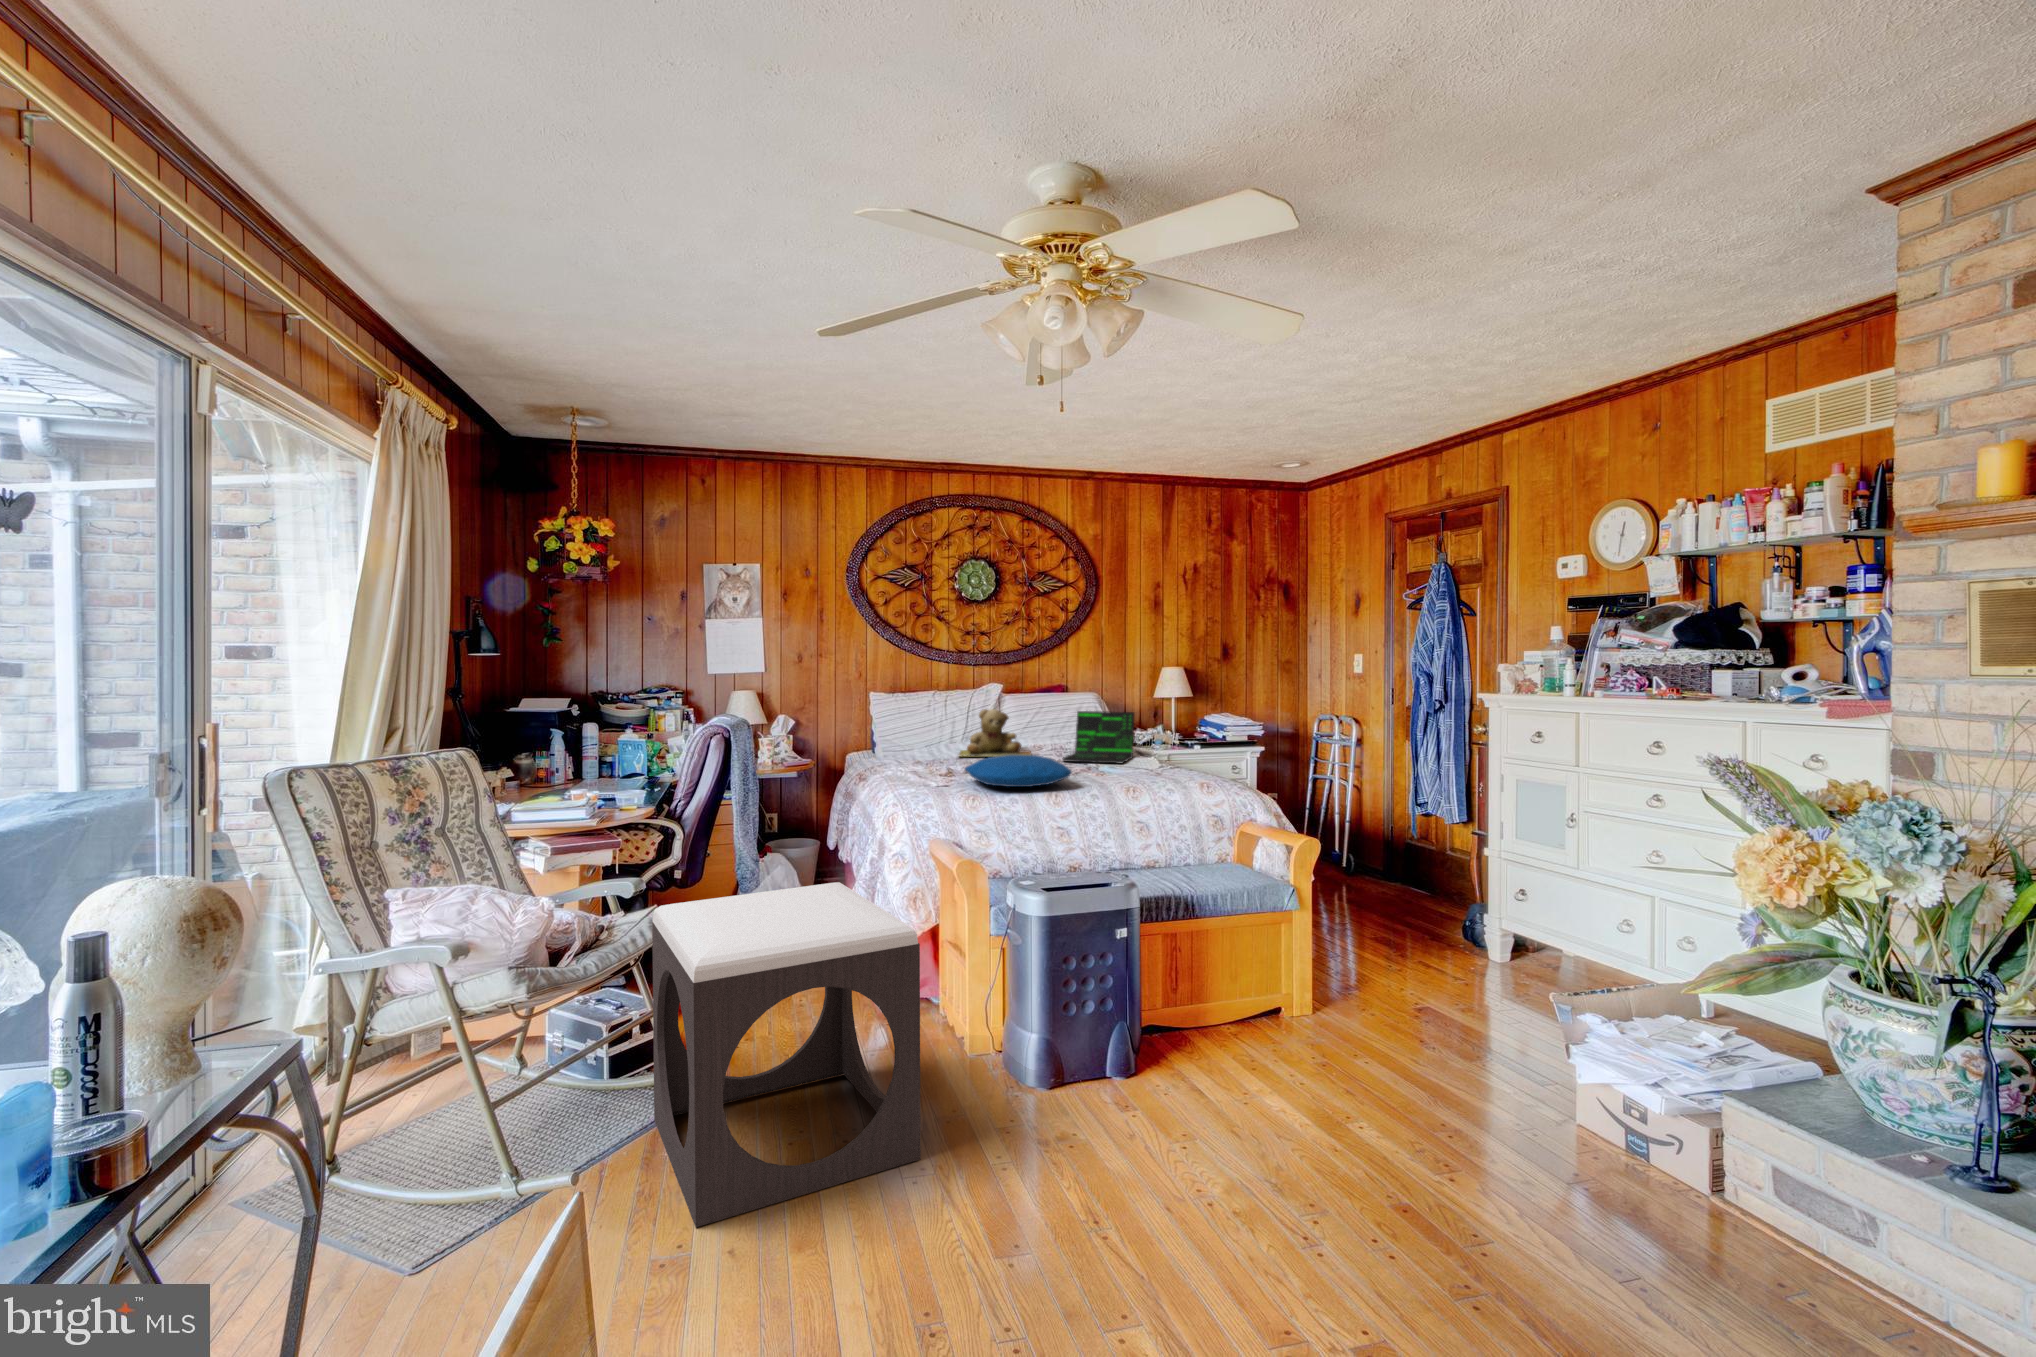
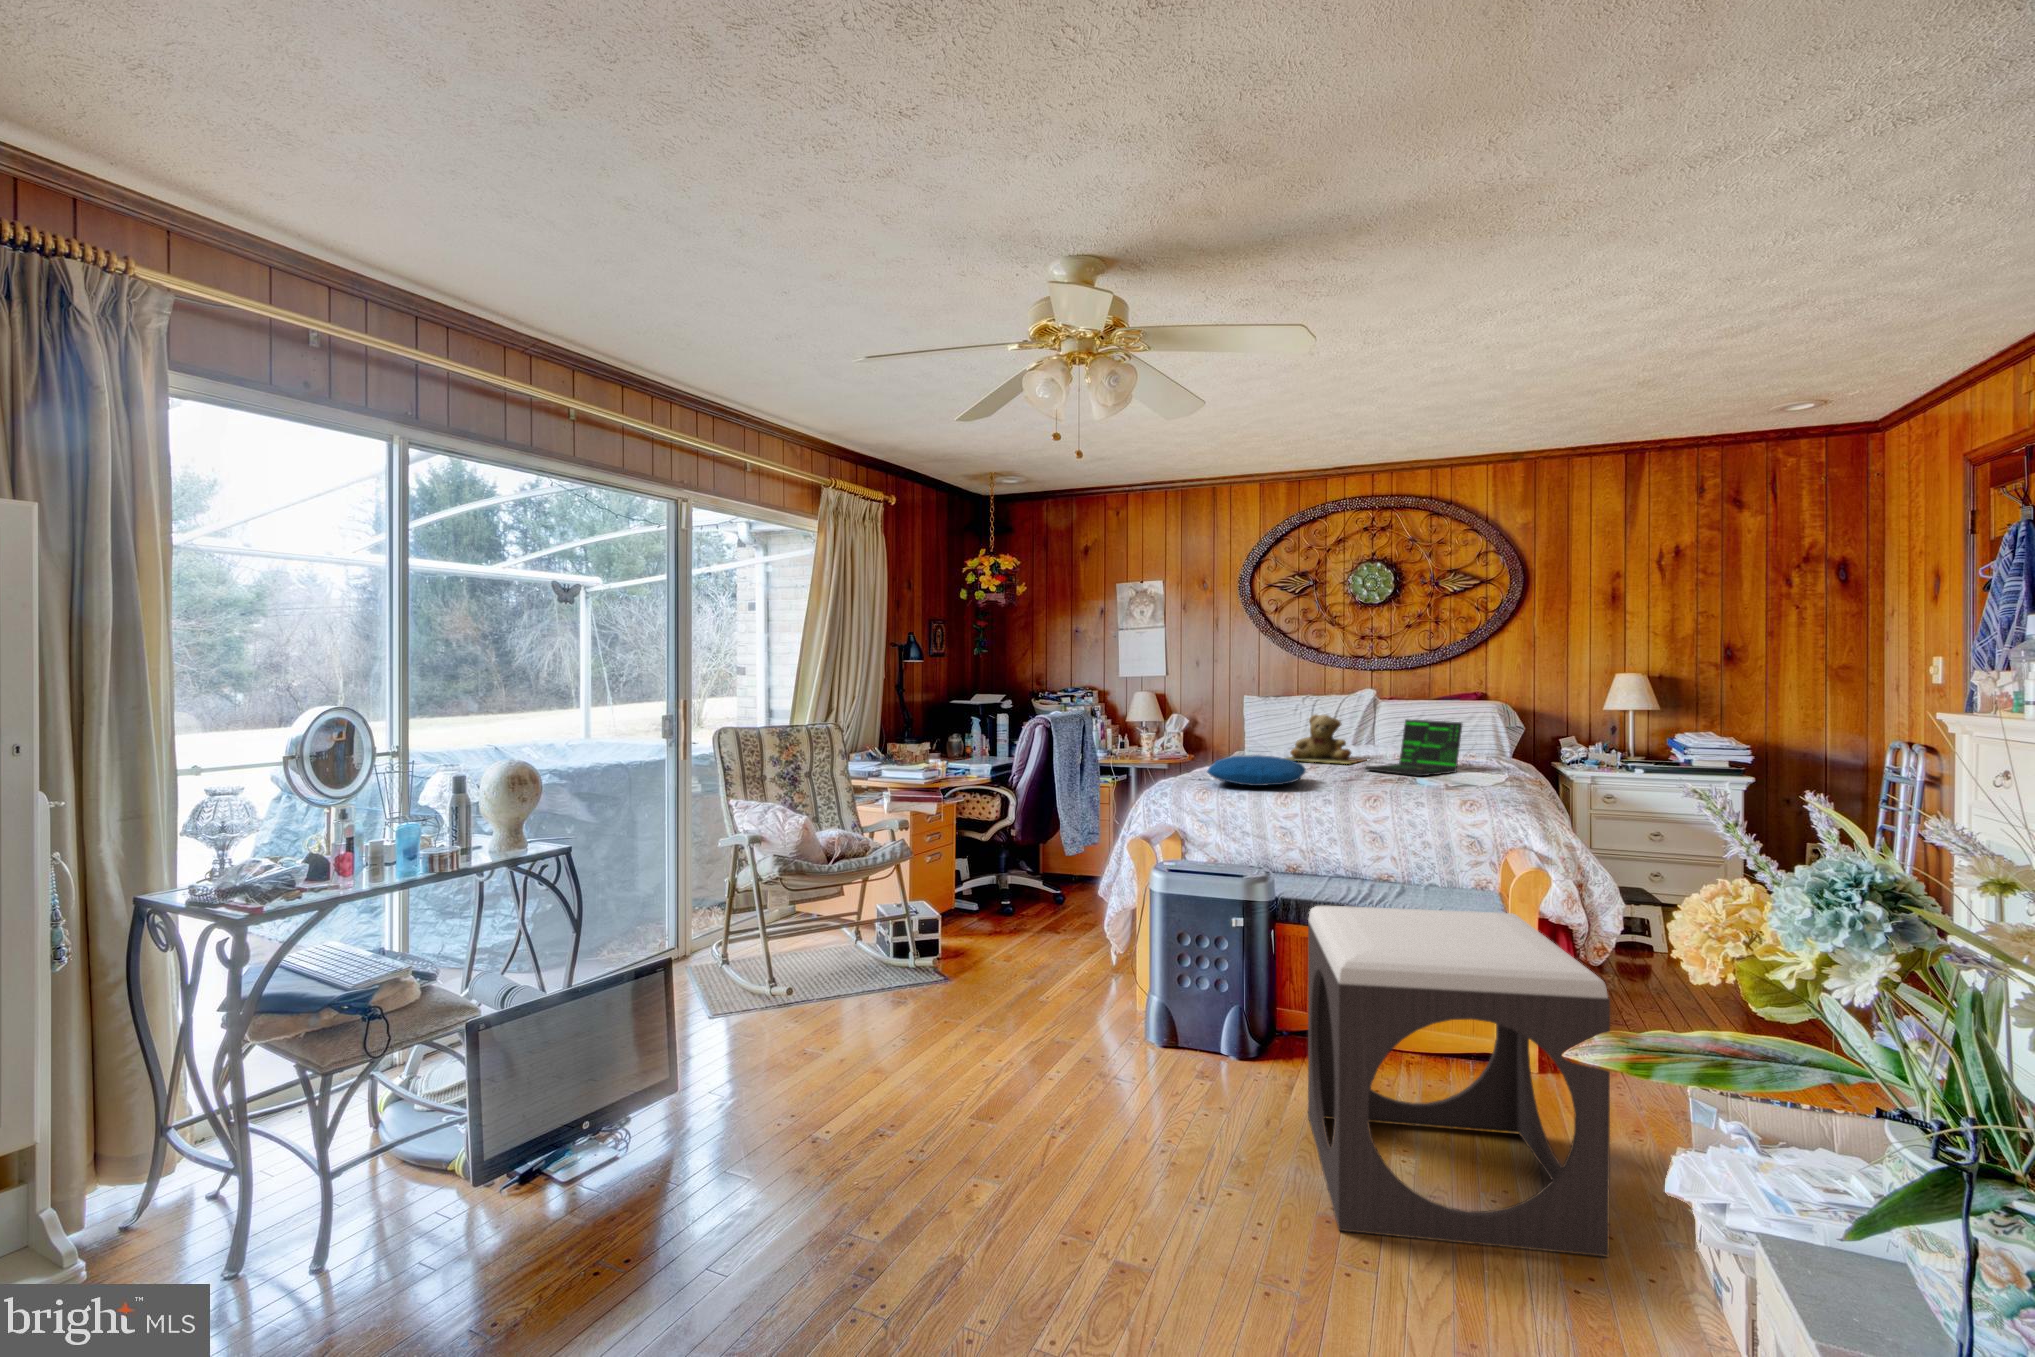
footstool: present [652,882,921,1227] -> present [1308,906,1610,1257]

